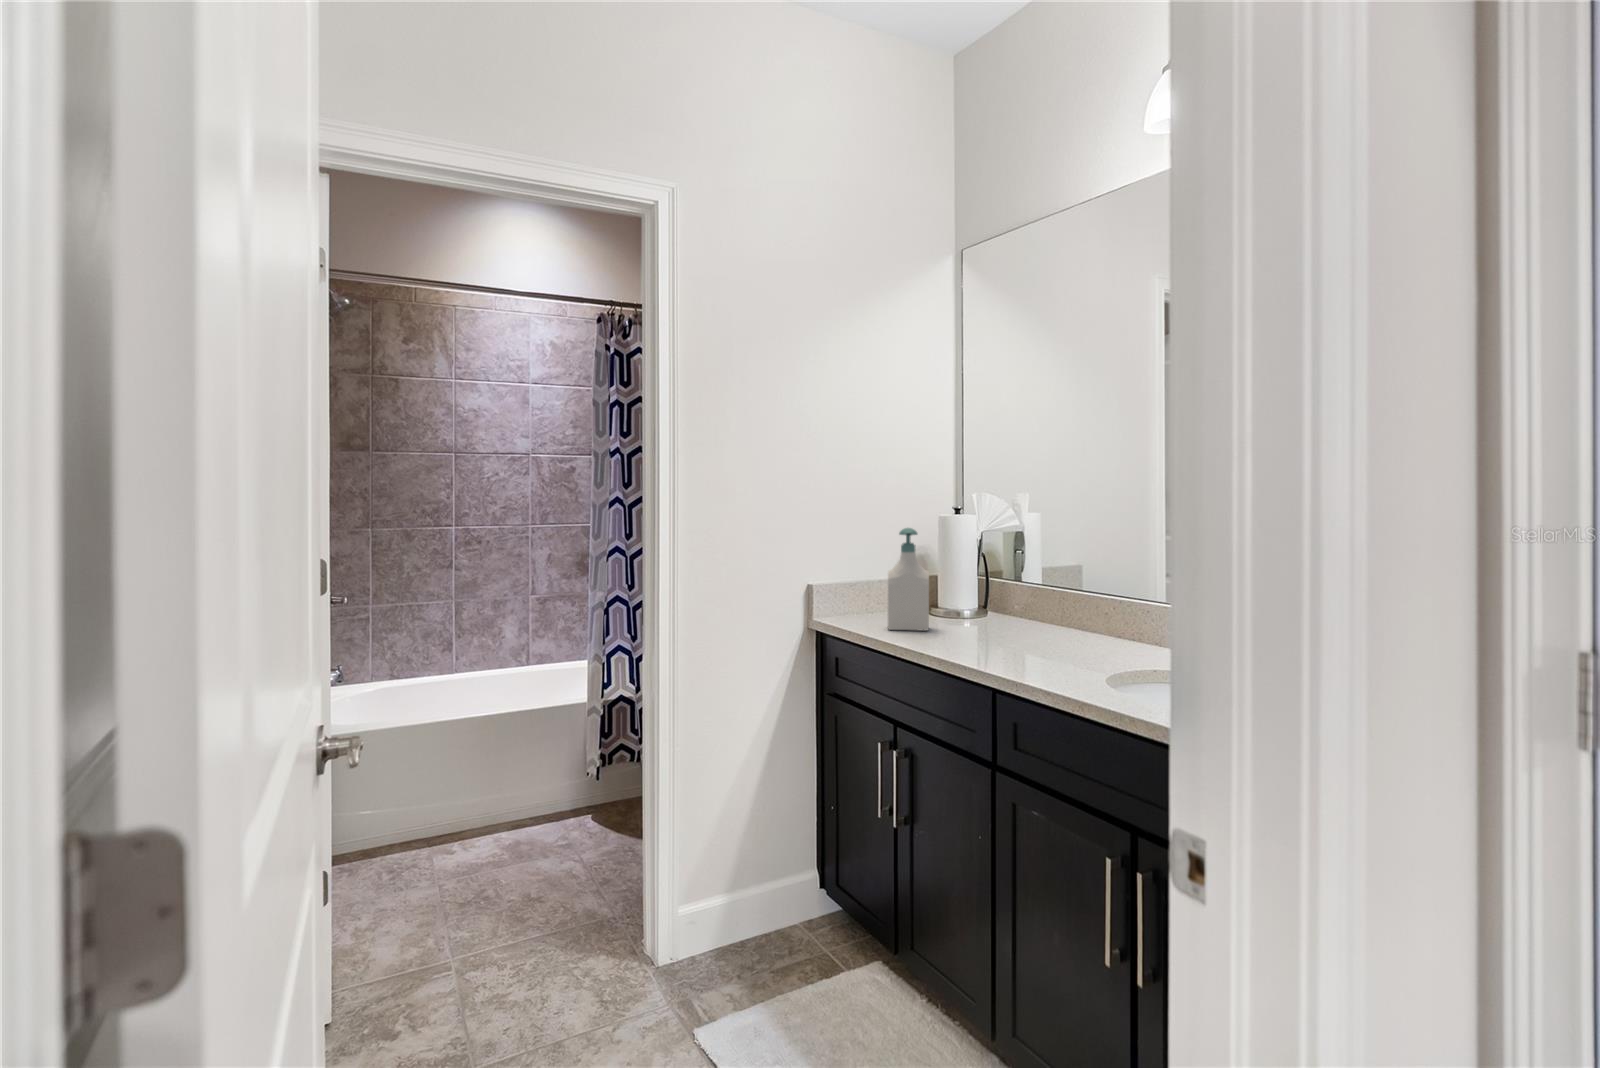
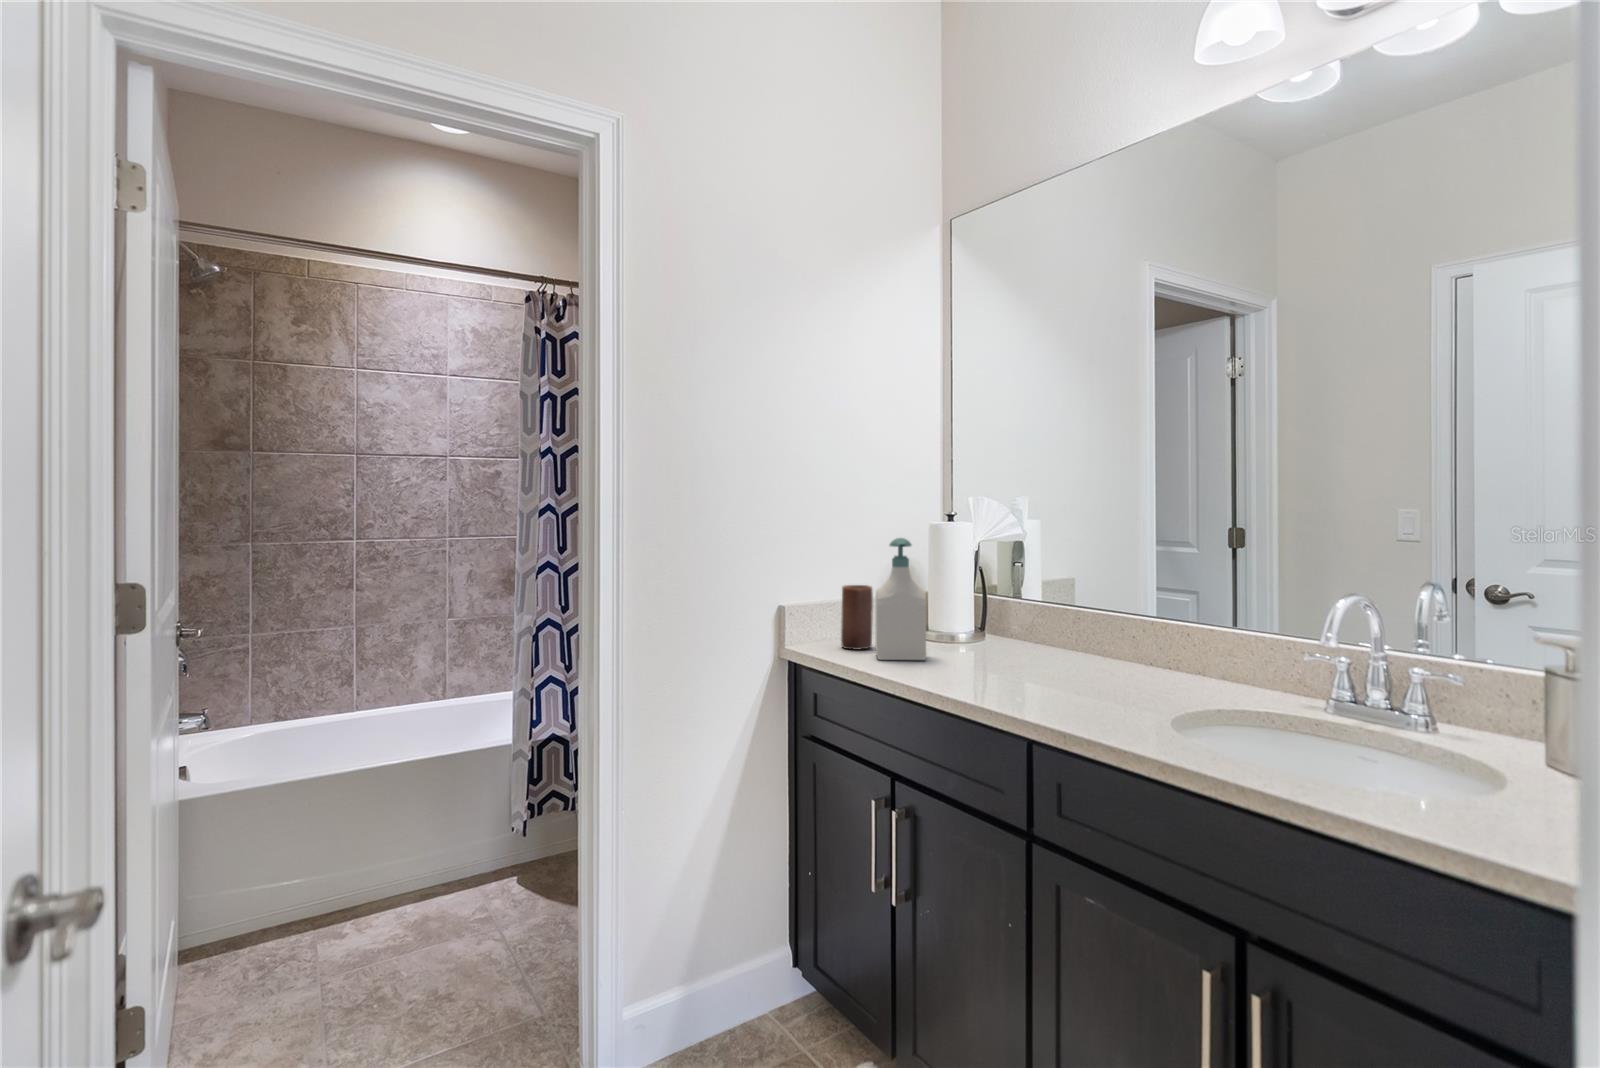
candle: none [861,567,887,622] -> present [841,585,873,650]

